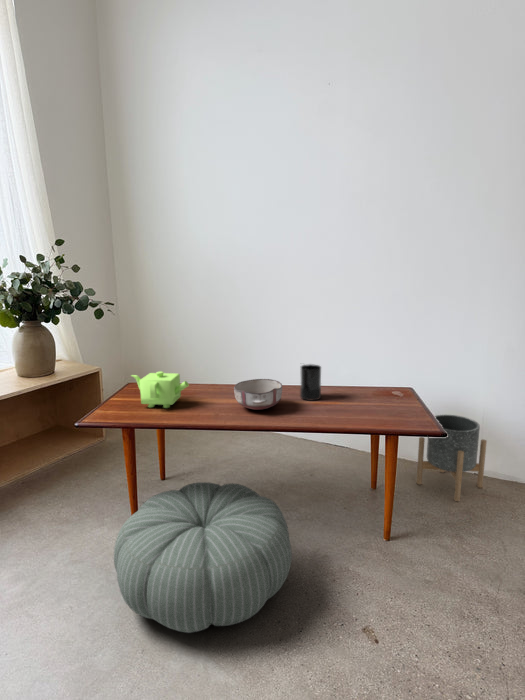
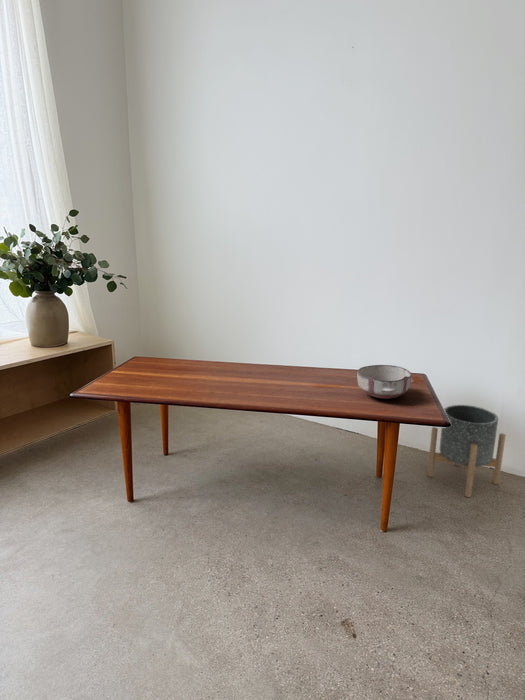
candle: present [300,365,321,400] -> none [302,344,326,383]
teapot: present [131,371,189,408] -> none [131,346,188,384]
ceramic bowl: present [234,379,282,410] -> present [357,365,411,399]
pouf: present [114,482,292,633] -> none [100,460,276,609]

